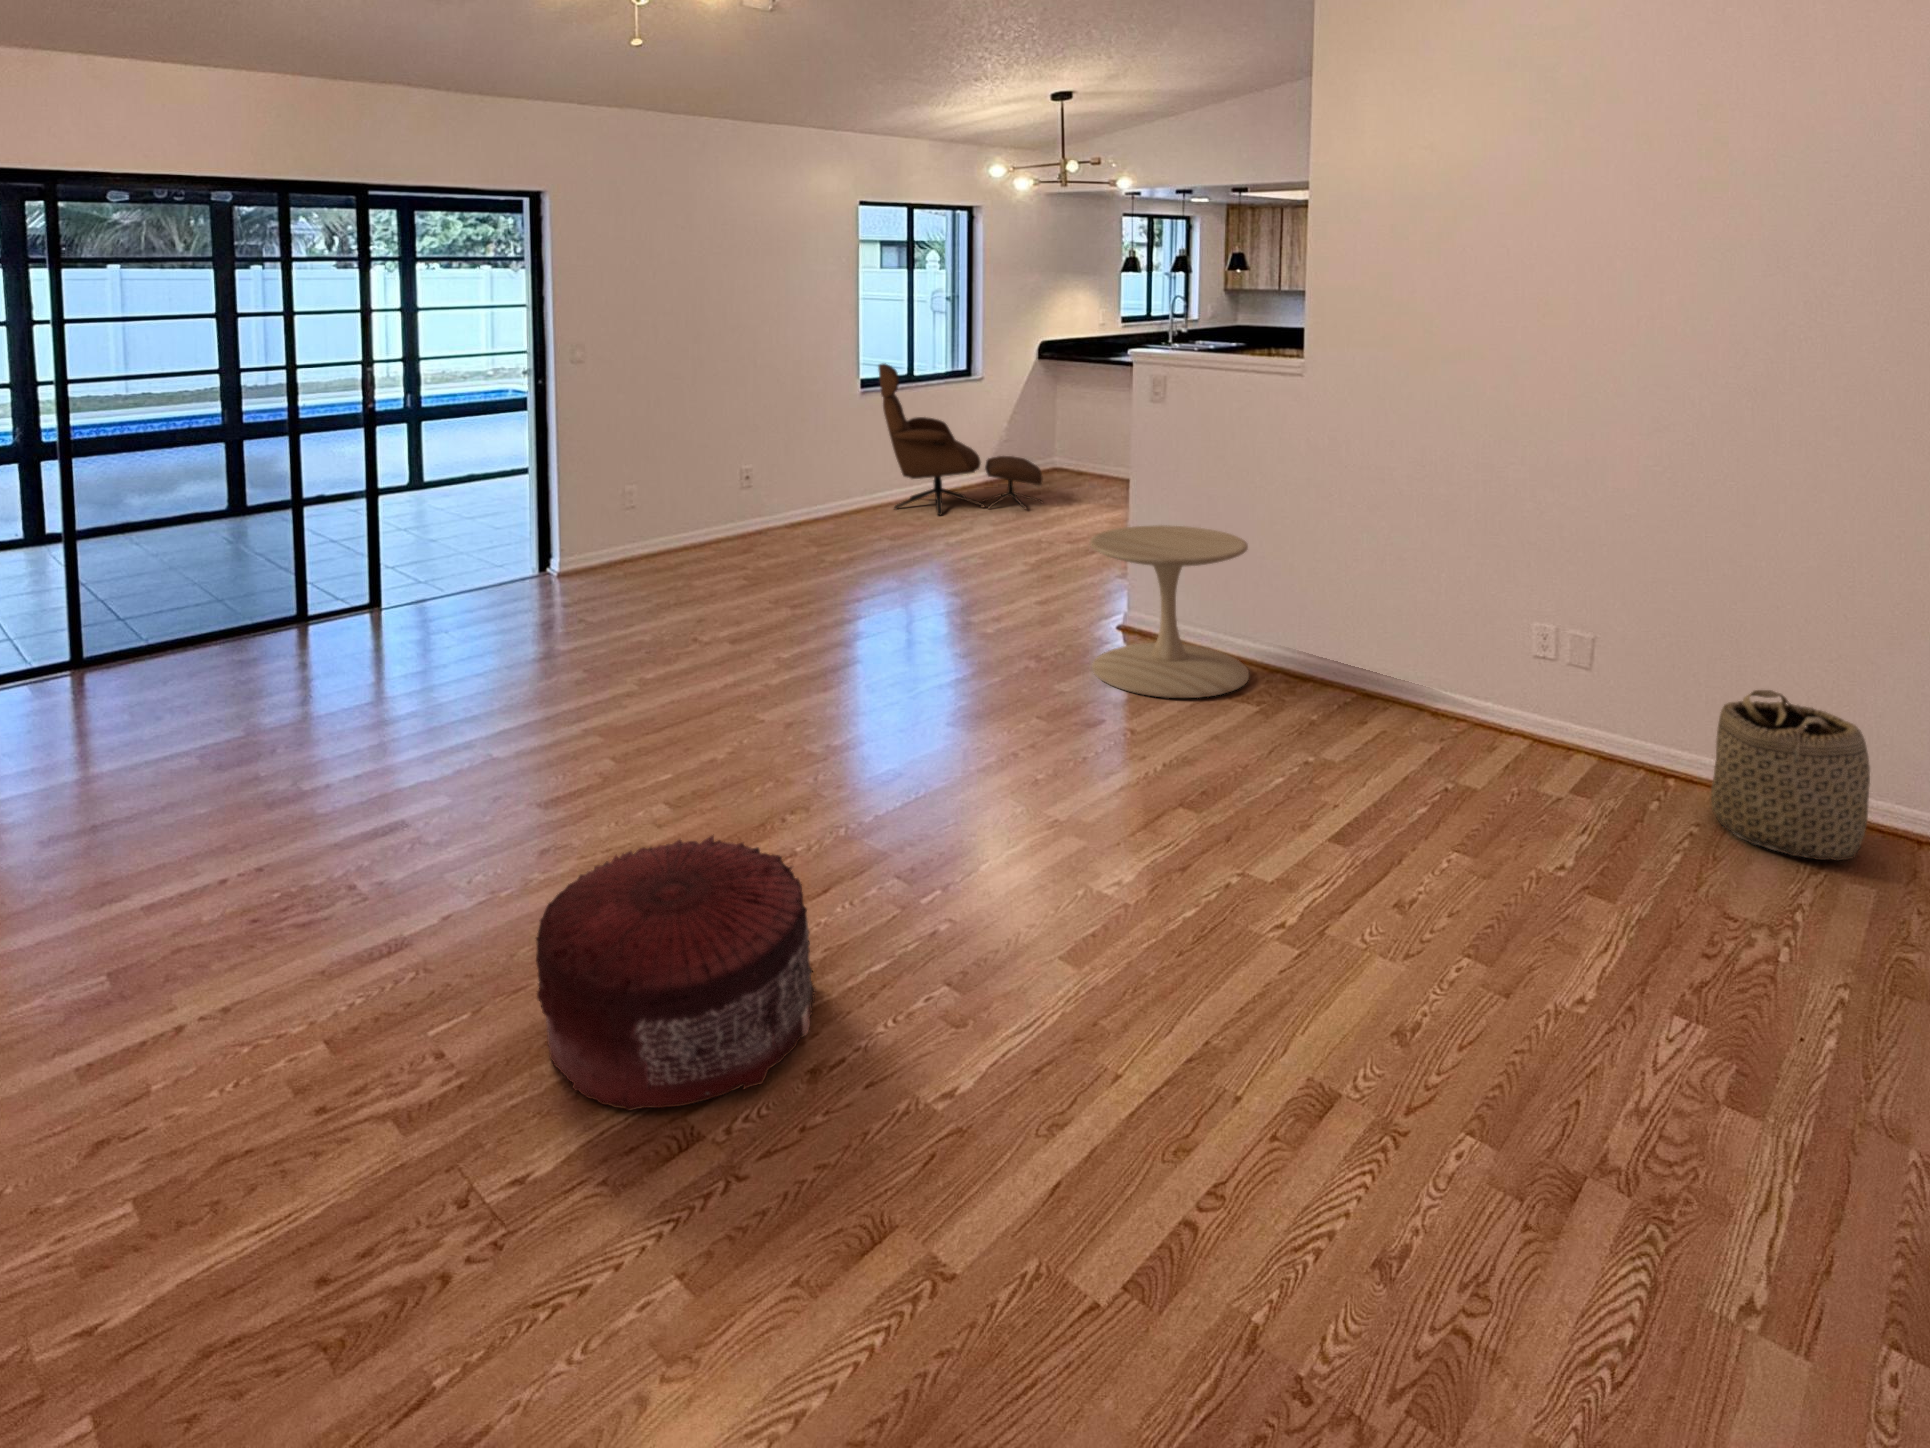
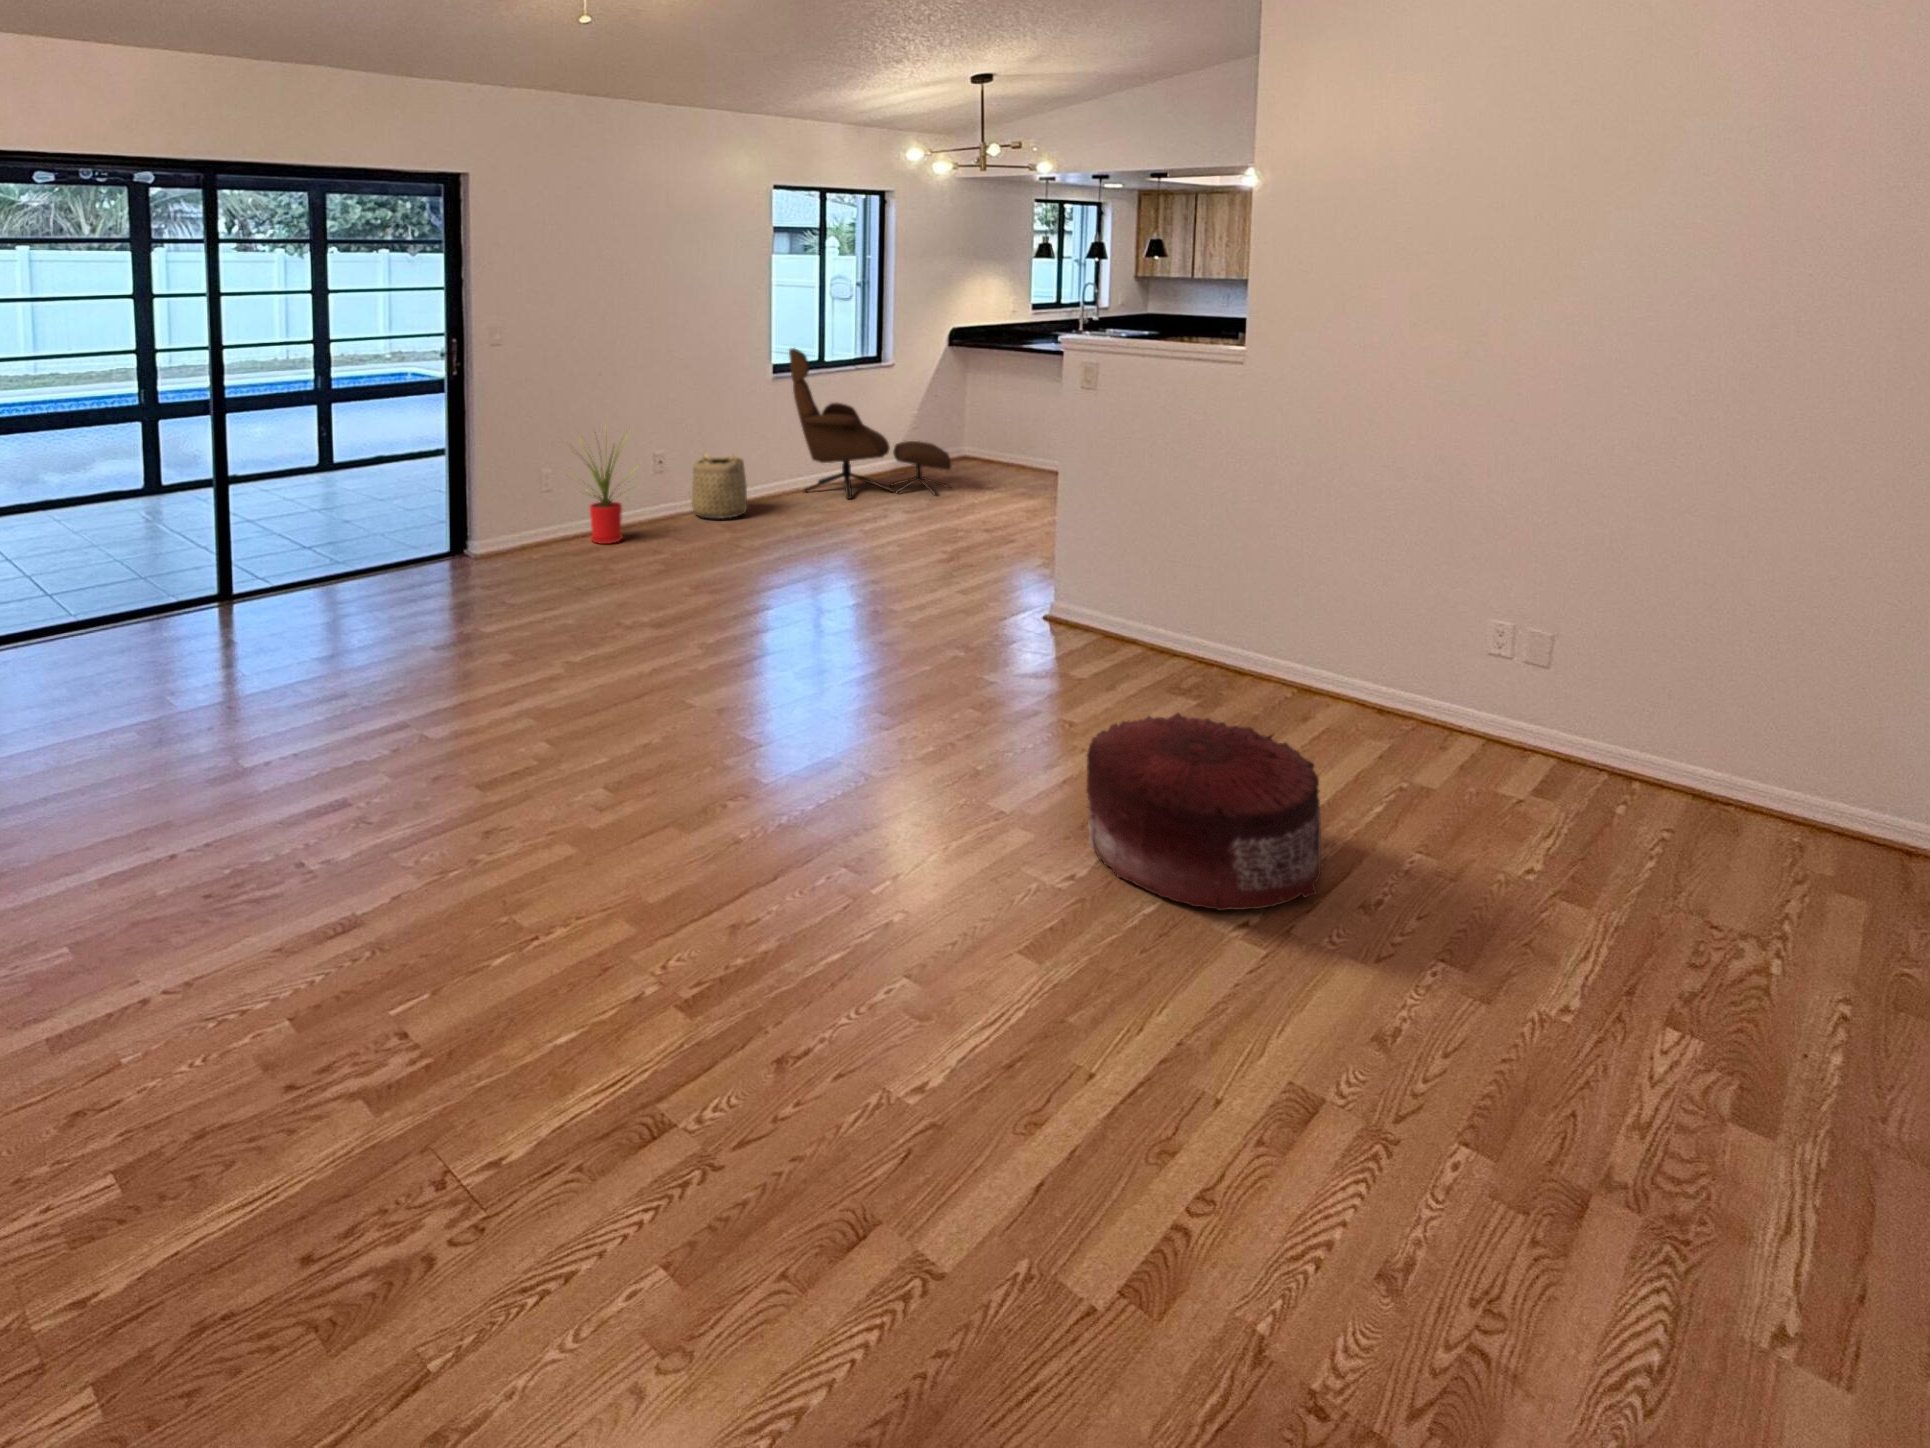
house plant: none [641,438,736,563] -> present [577,432,629,544]
side table: present [1090,525,1249,698] -> none [1017,512,1180,686]
basket: present [1711,690,1870,861] -> present [692,454,747,518]
pouf: present [536,836,815,1111] -> present [1086,713,1321,911]

